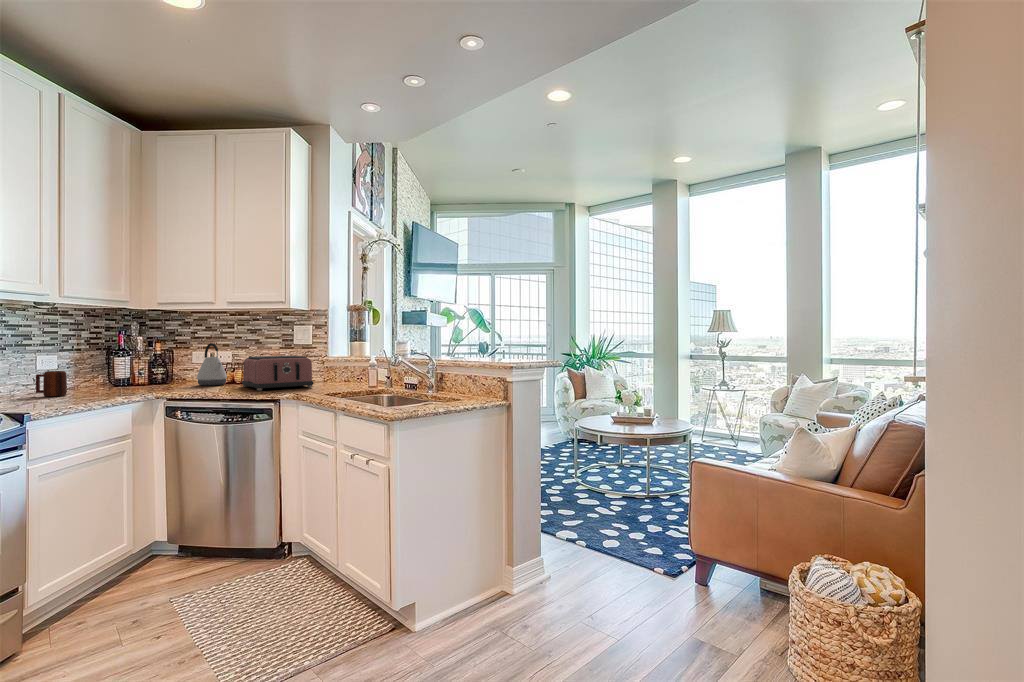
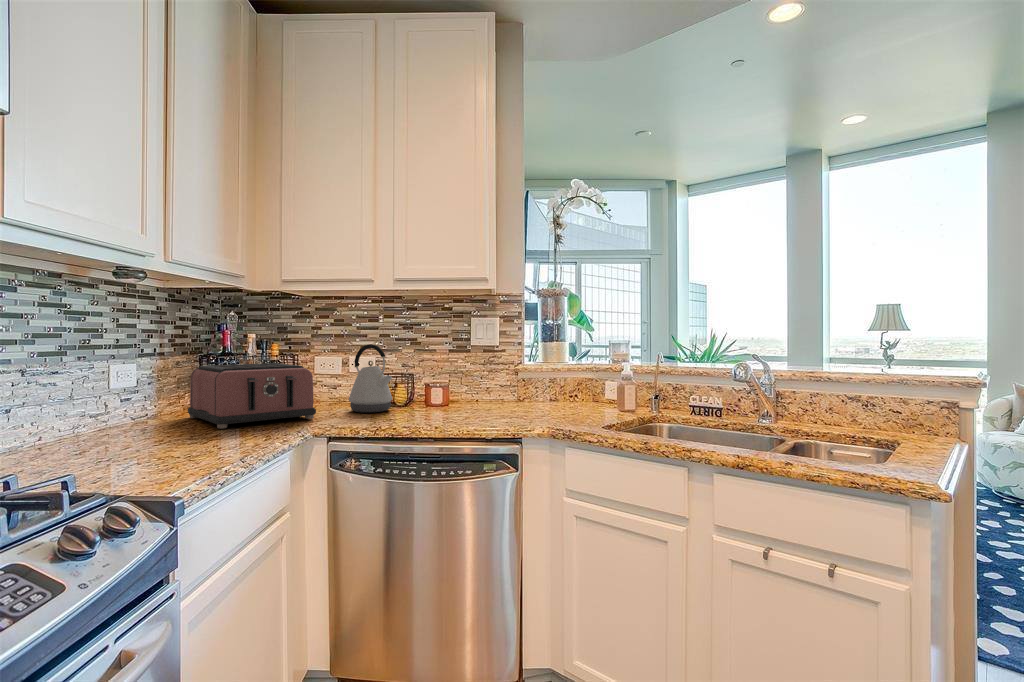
toaster: present [242,356,313,391] -> present [188,363,316,429]
mug: present [36,371,67,396] -> none [129,395,182,443]

